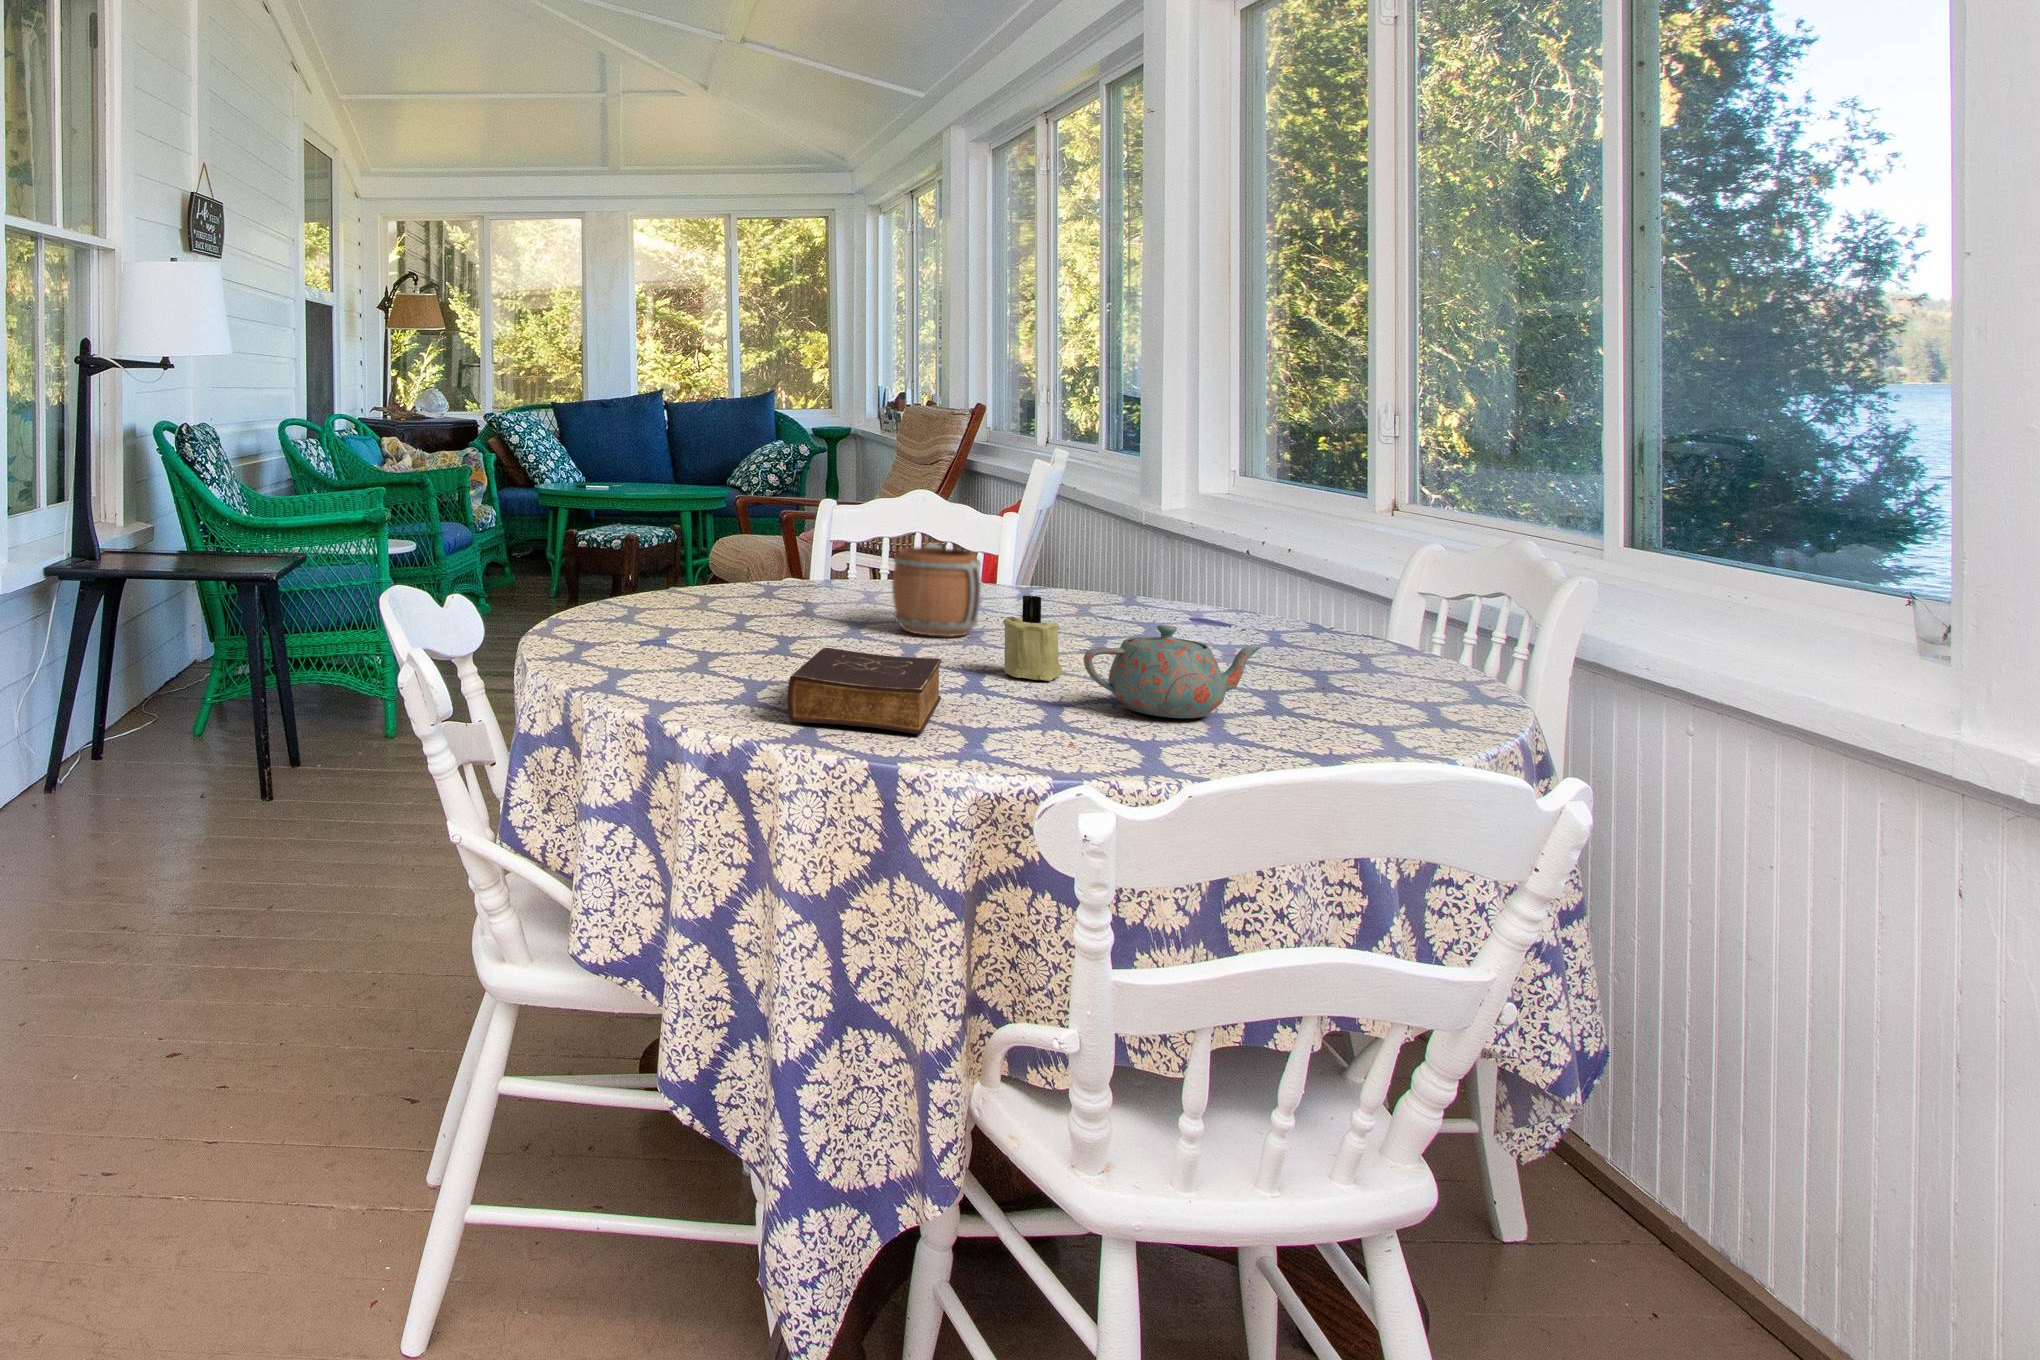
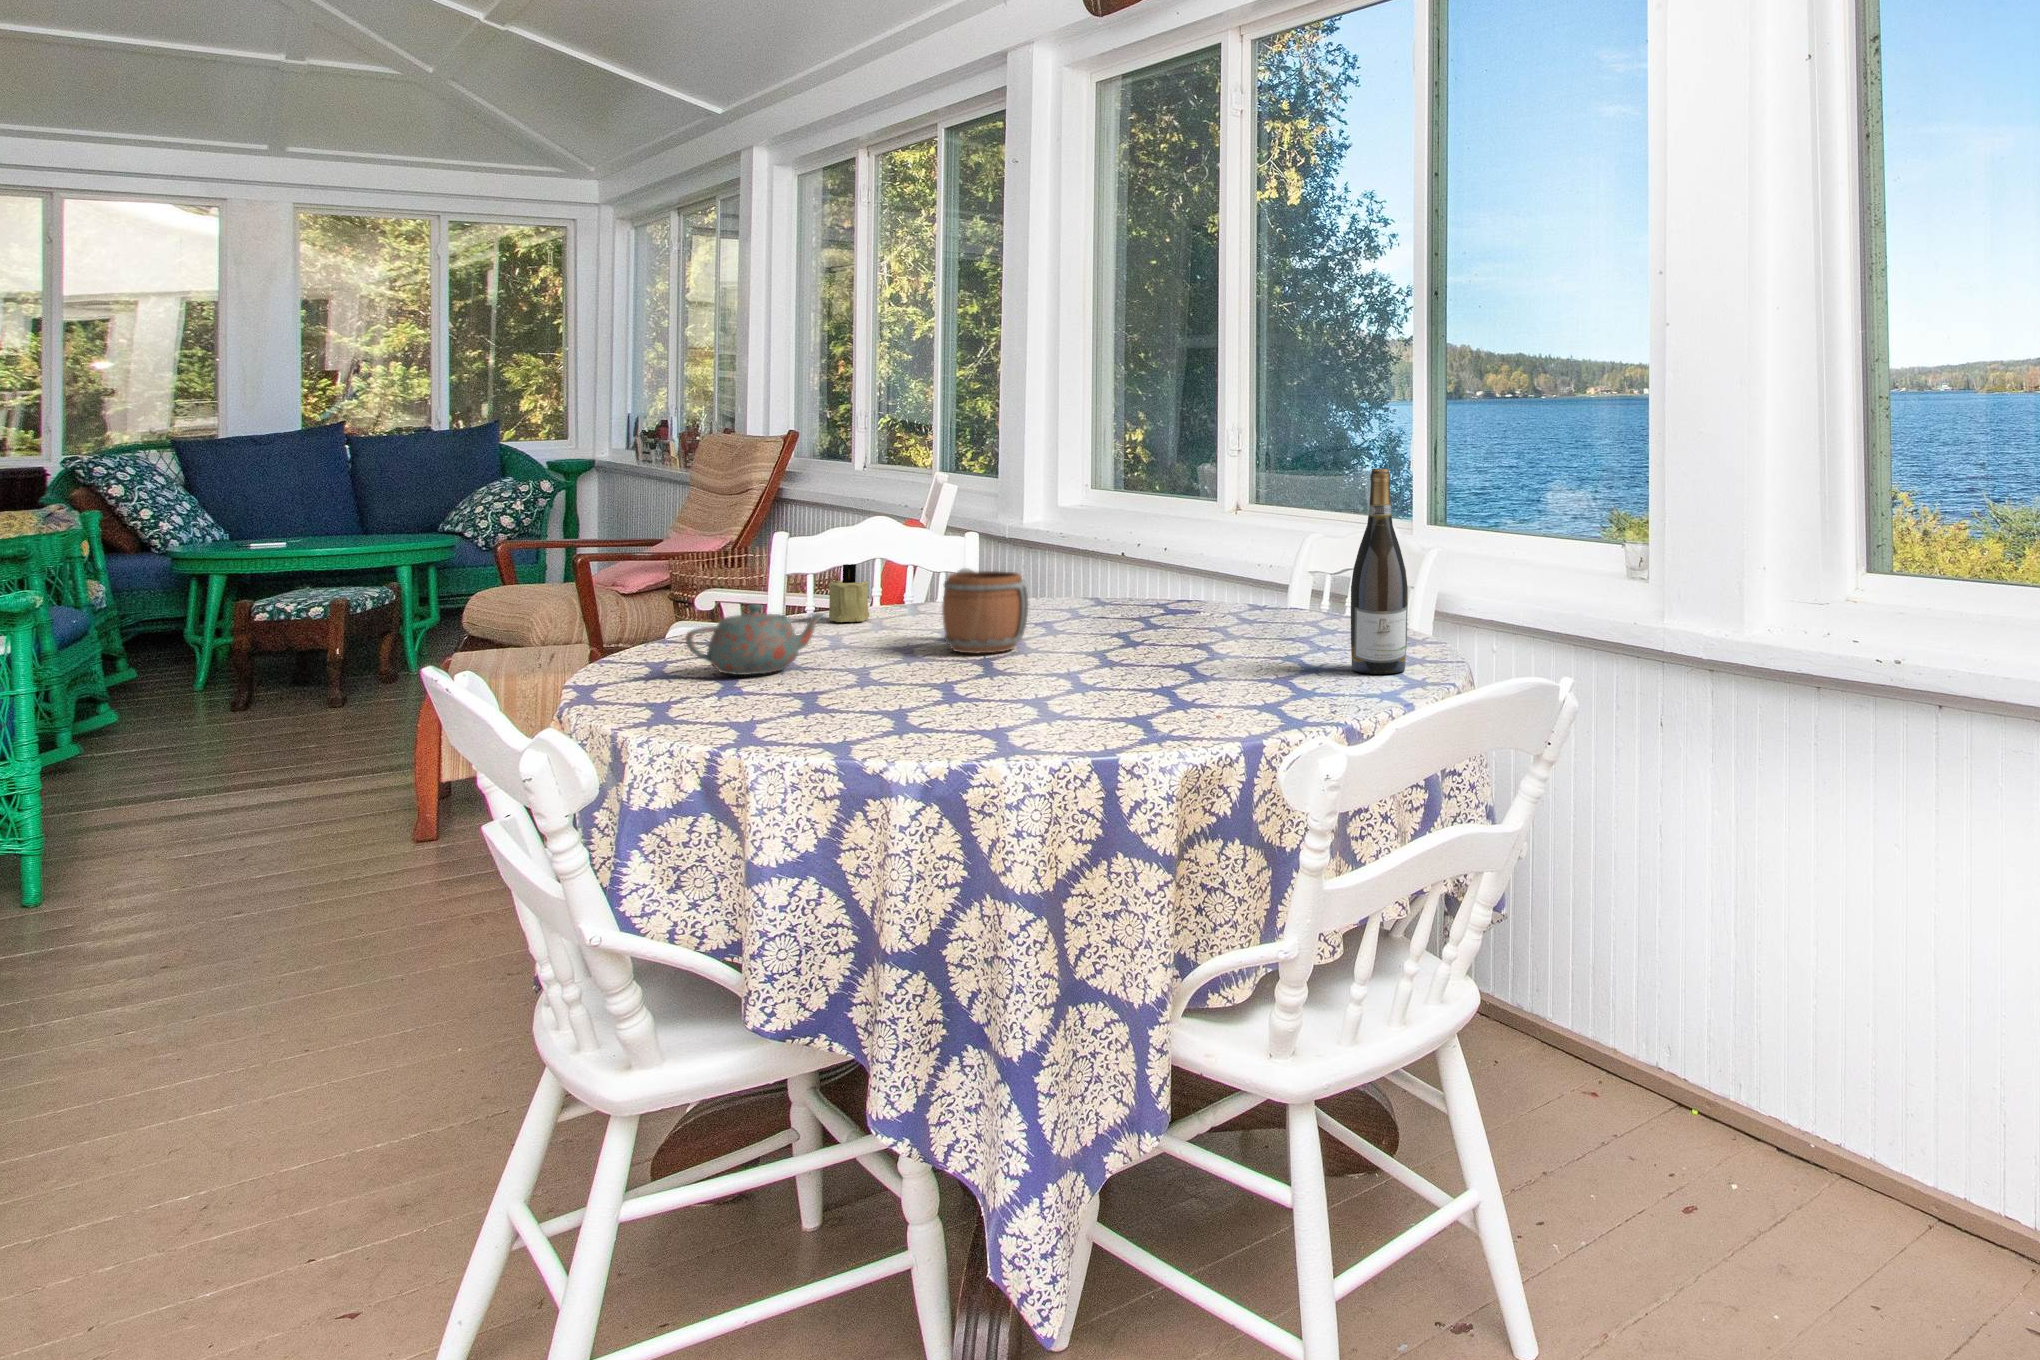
wine bottle: none [1338,454,1426,734] -> present [1351,469,1408,674]
candle: present [1003,595,1063,681] -> present [828,564,870,622]
teapot: present [1083,625,1262,718] -> present [686,604,826,675]
book: present [788,648,941,735] -> none [962,666,1104,741]

